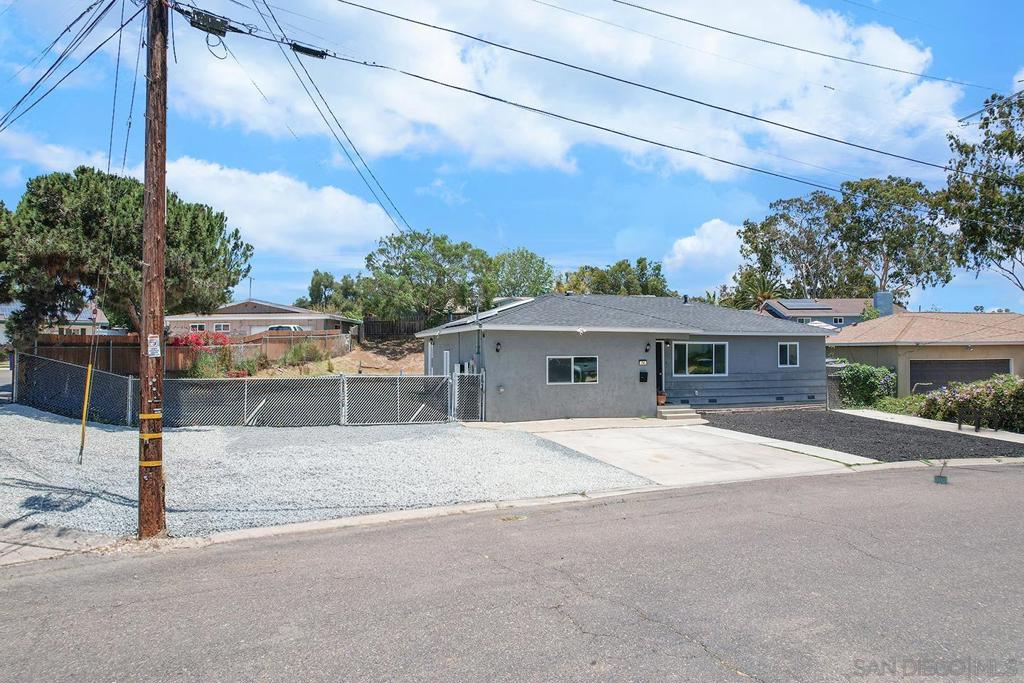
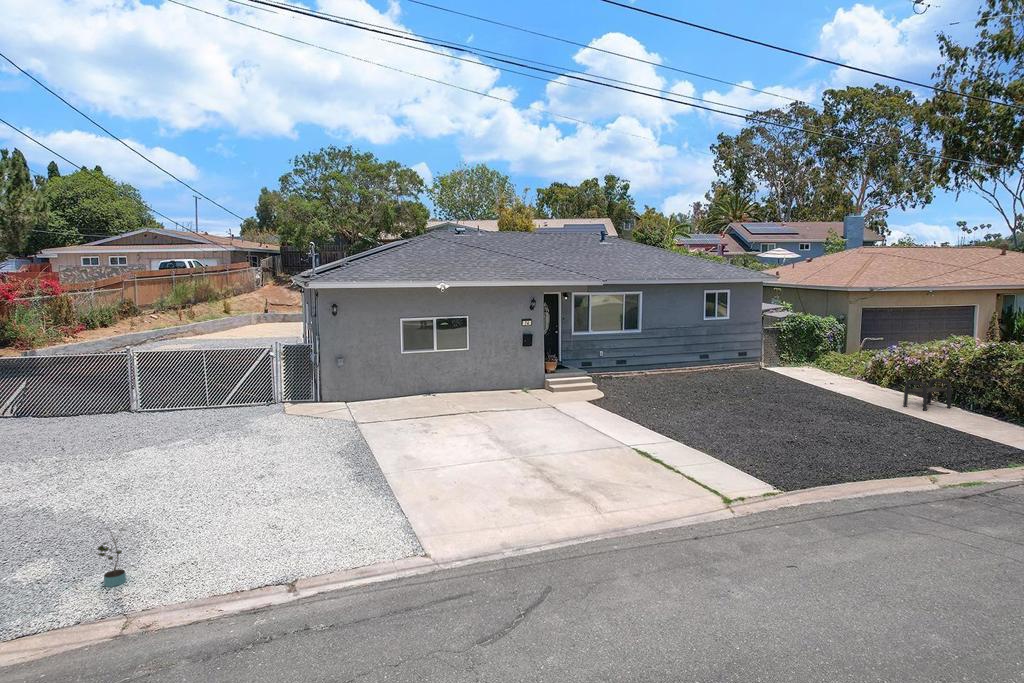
potted plant: present [934,455,950,483] -> present [98,528,126,587]

